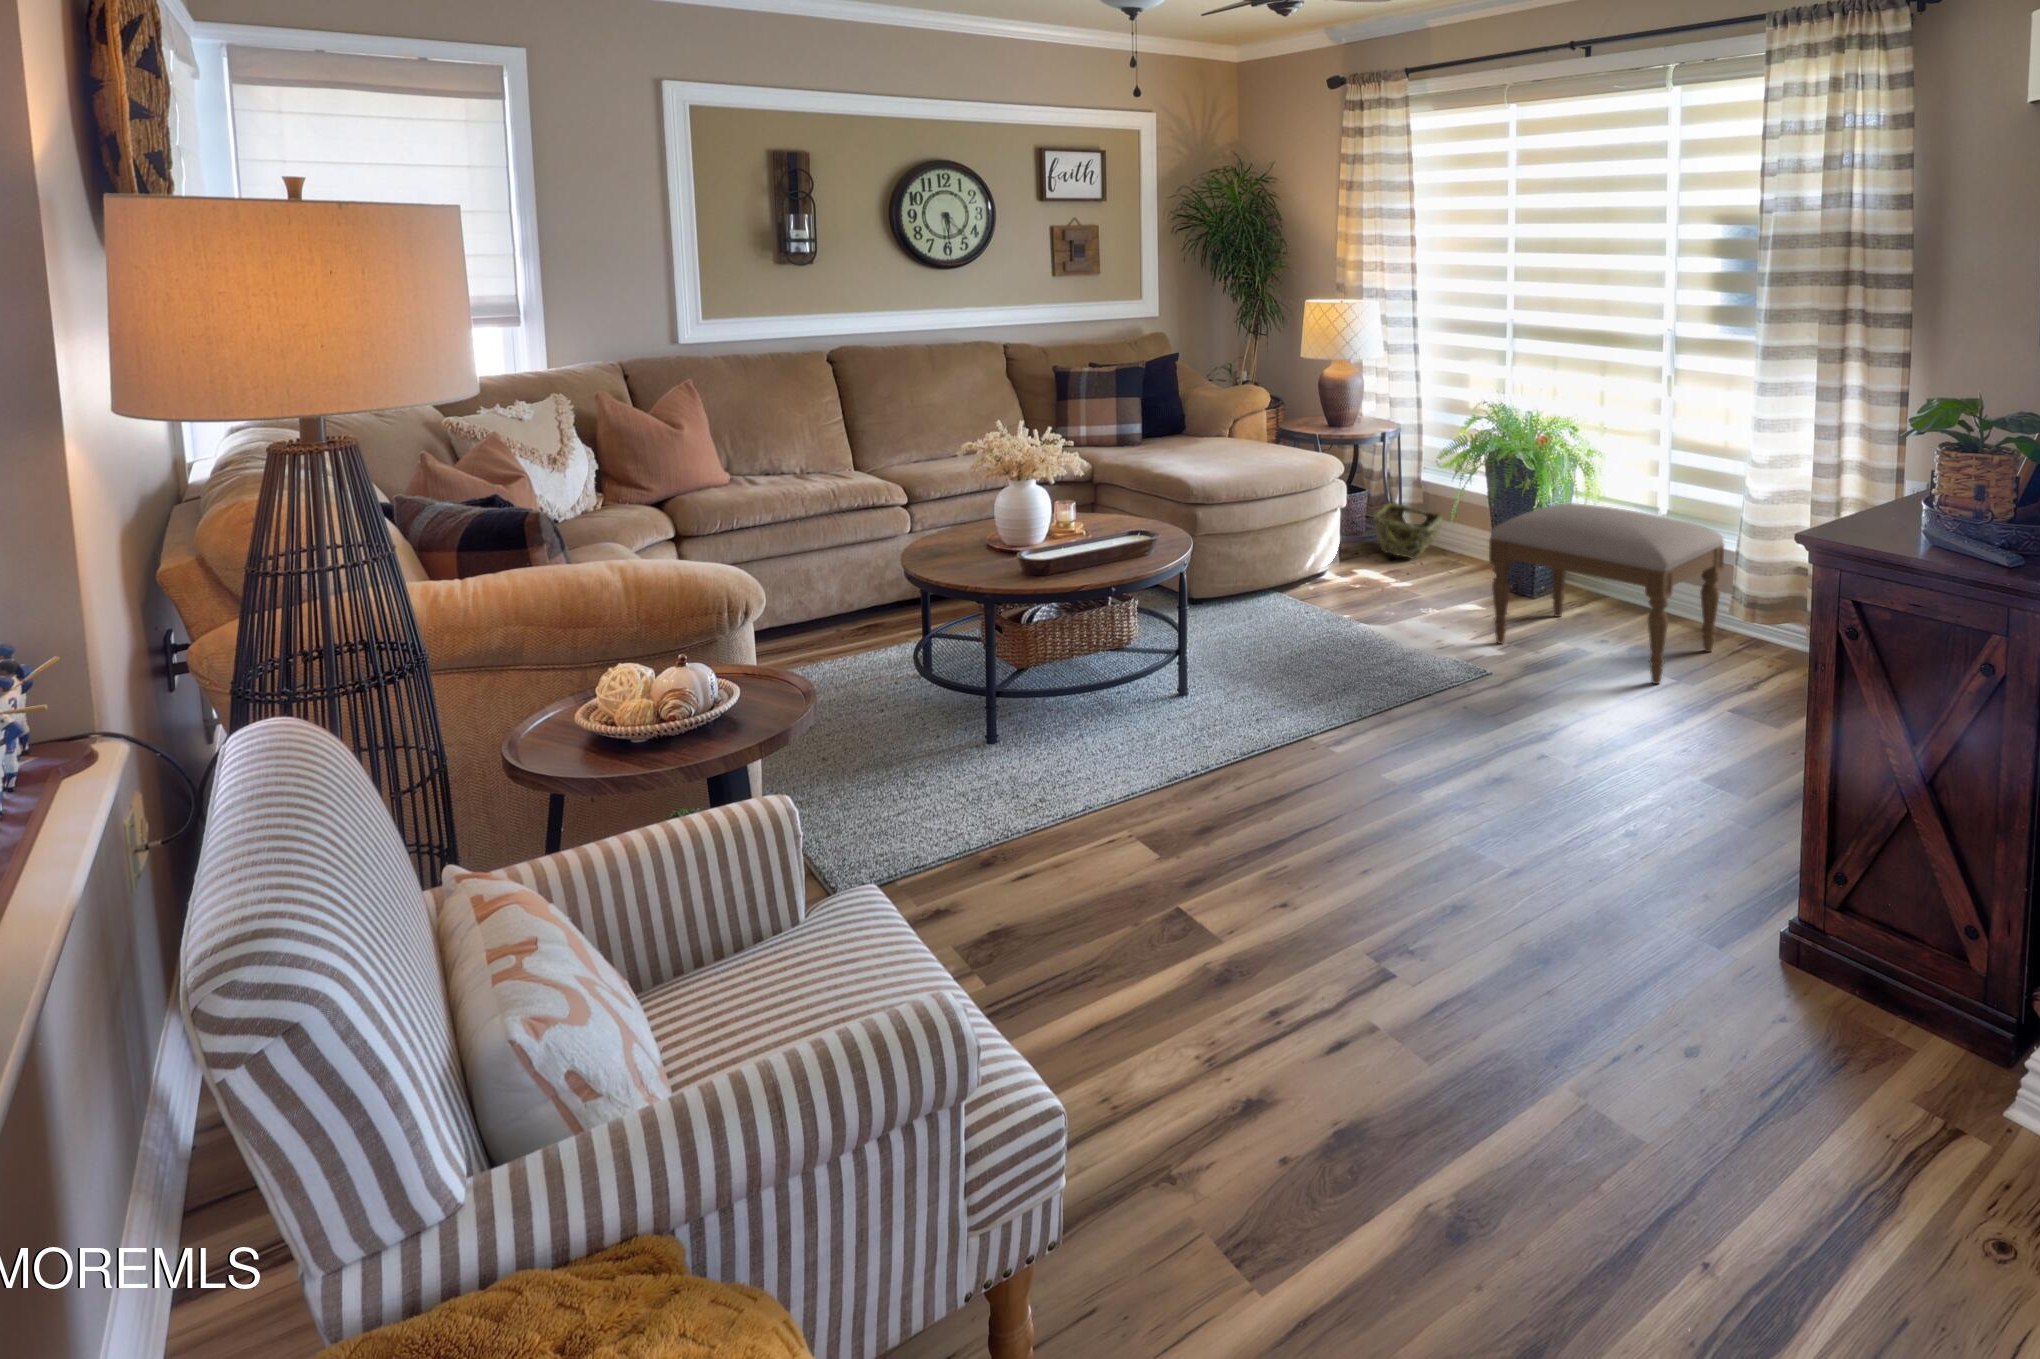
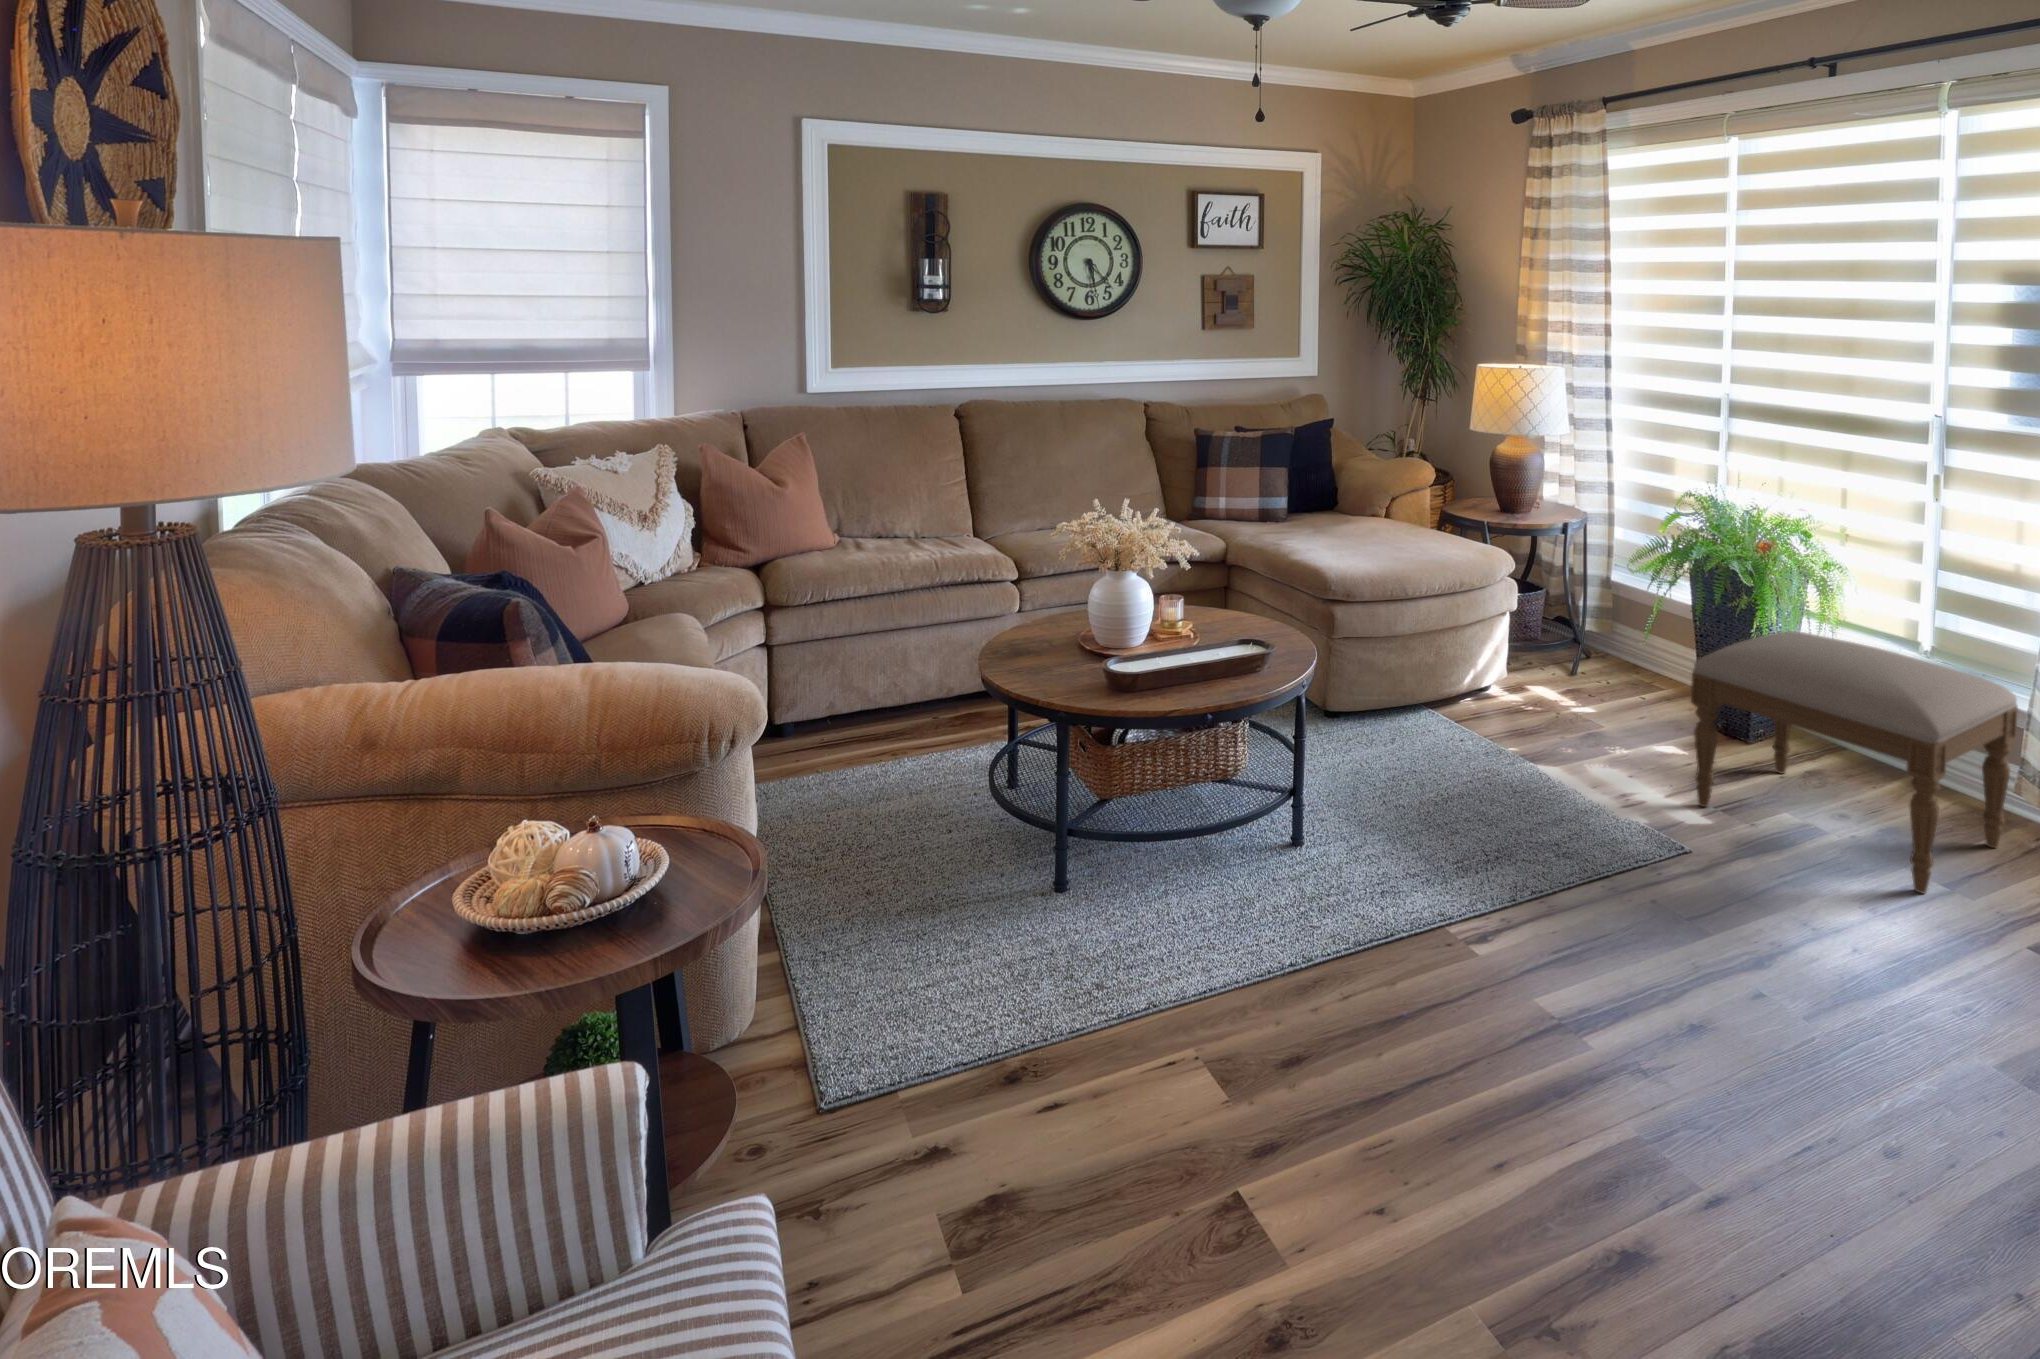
woven basket: present [1373,503,1443,559] -> none [1549,604,1636,675]

